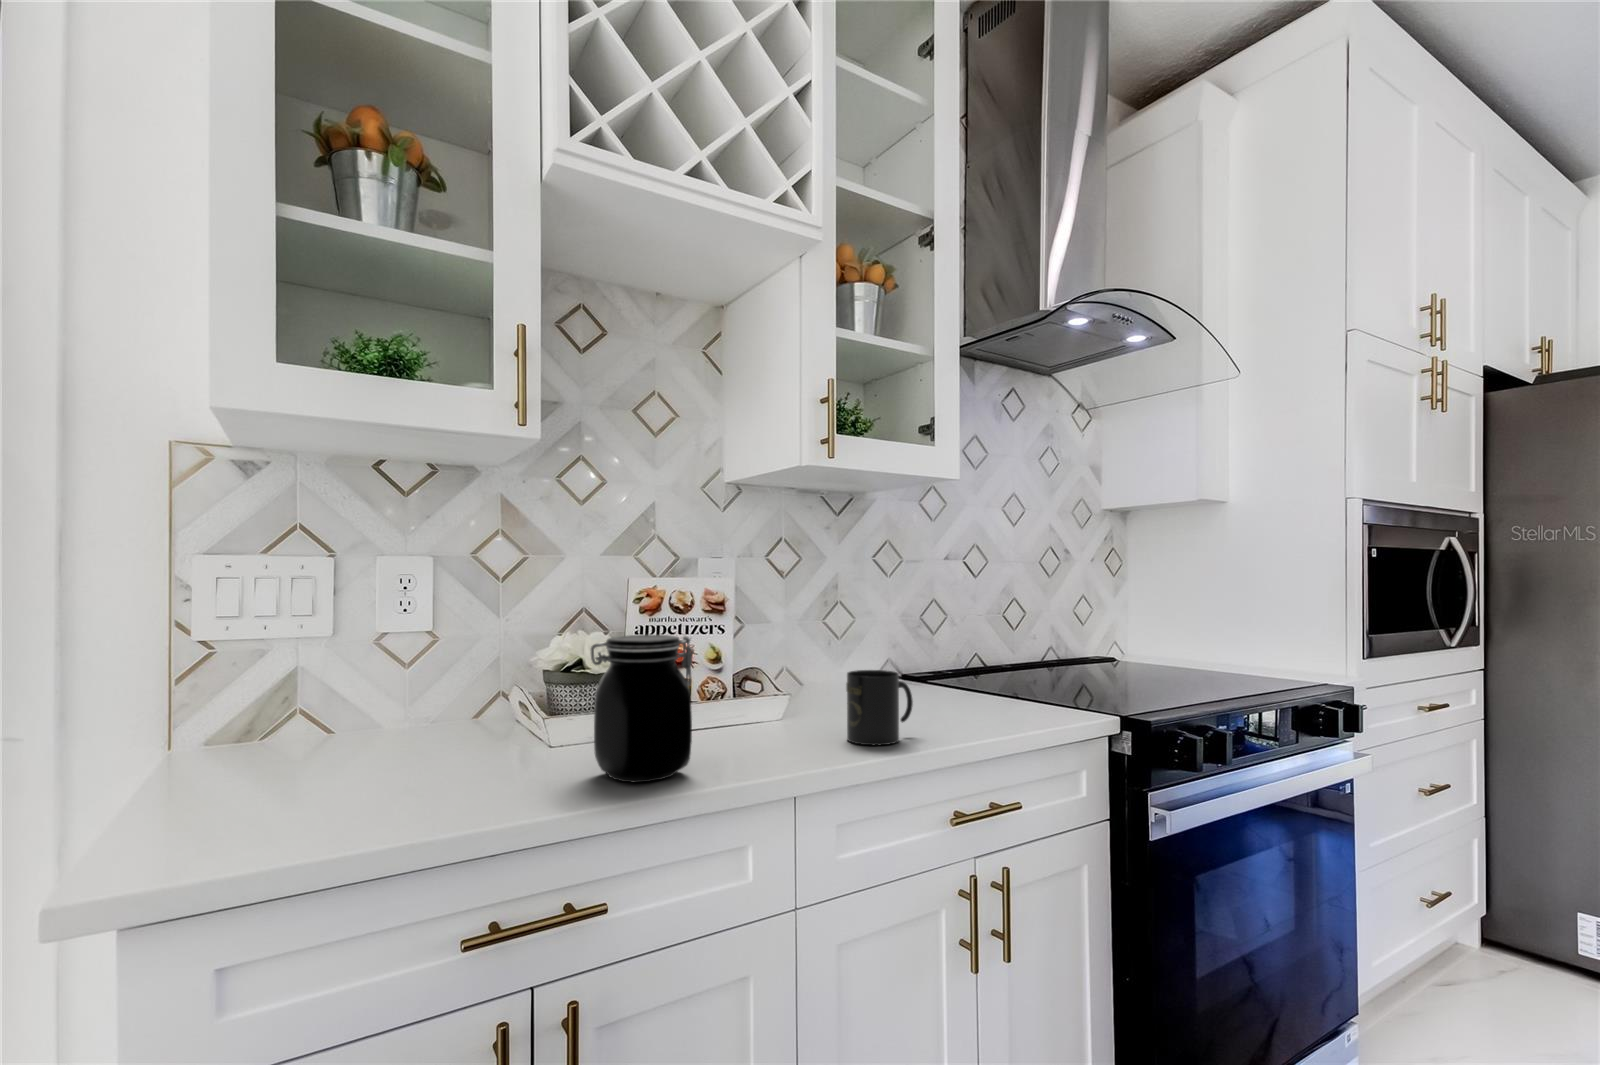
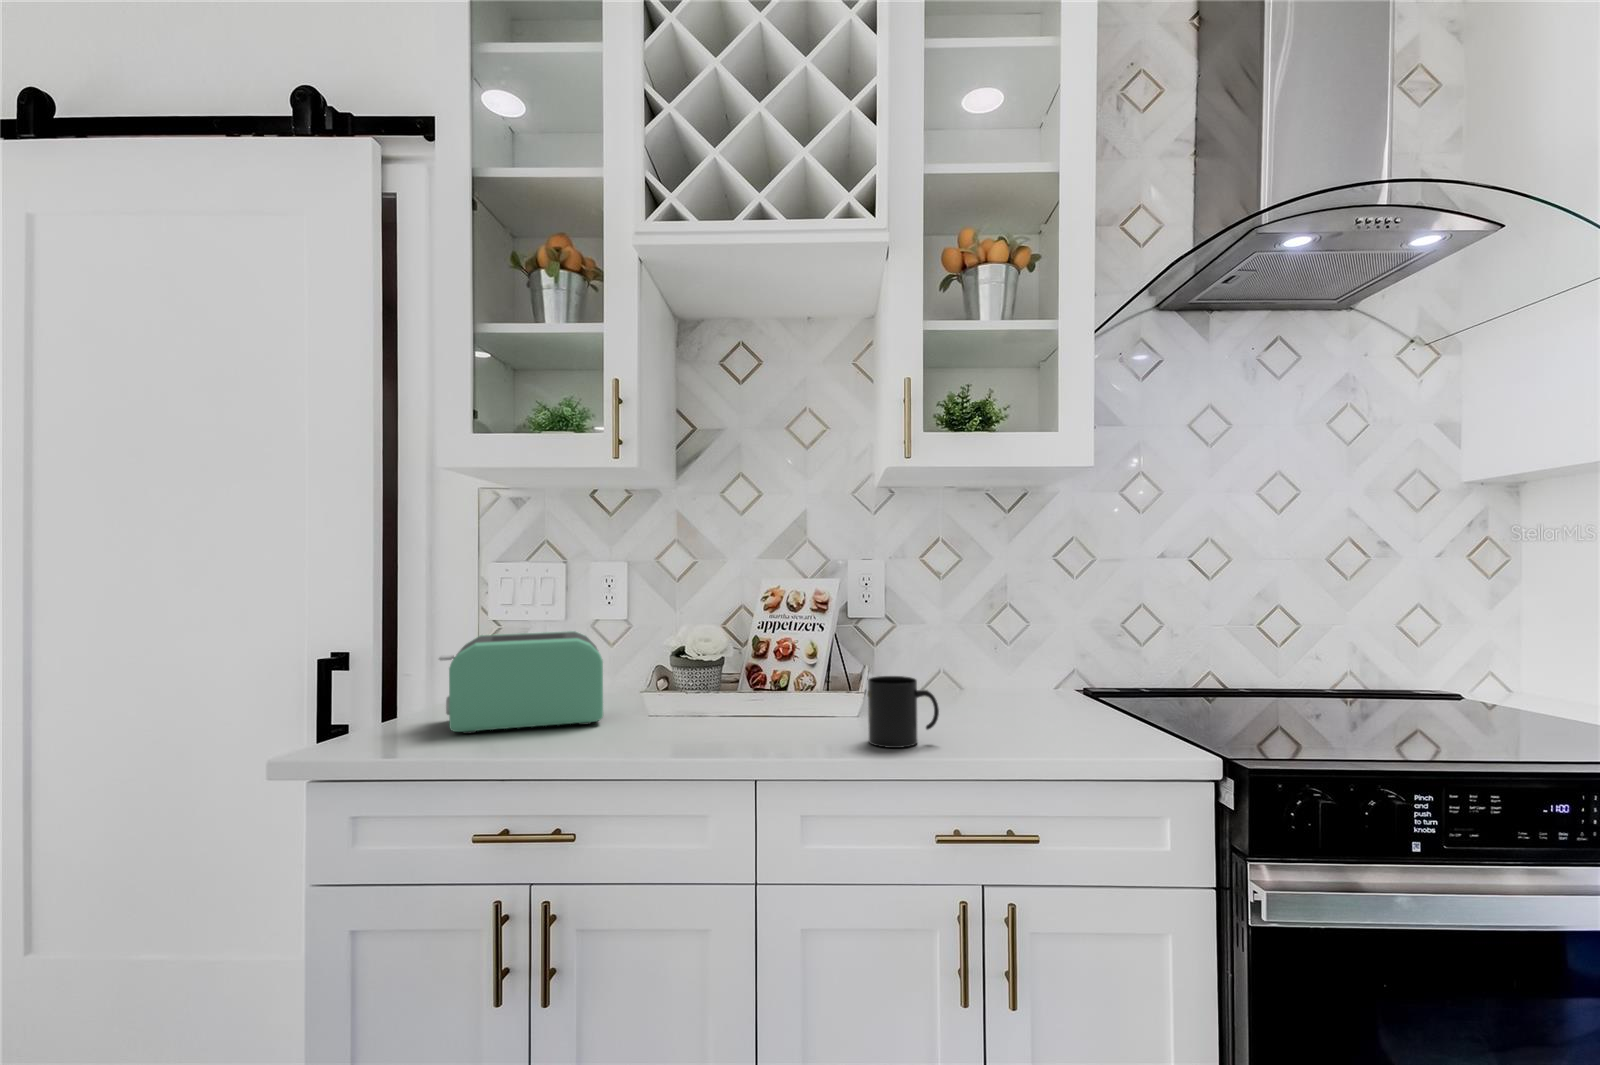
jar: present [591,635,694,783] -> none [629,632,705,746]
toaster: none [240,647,511,814] -> present [439,631,603,734]

